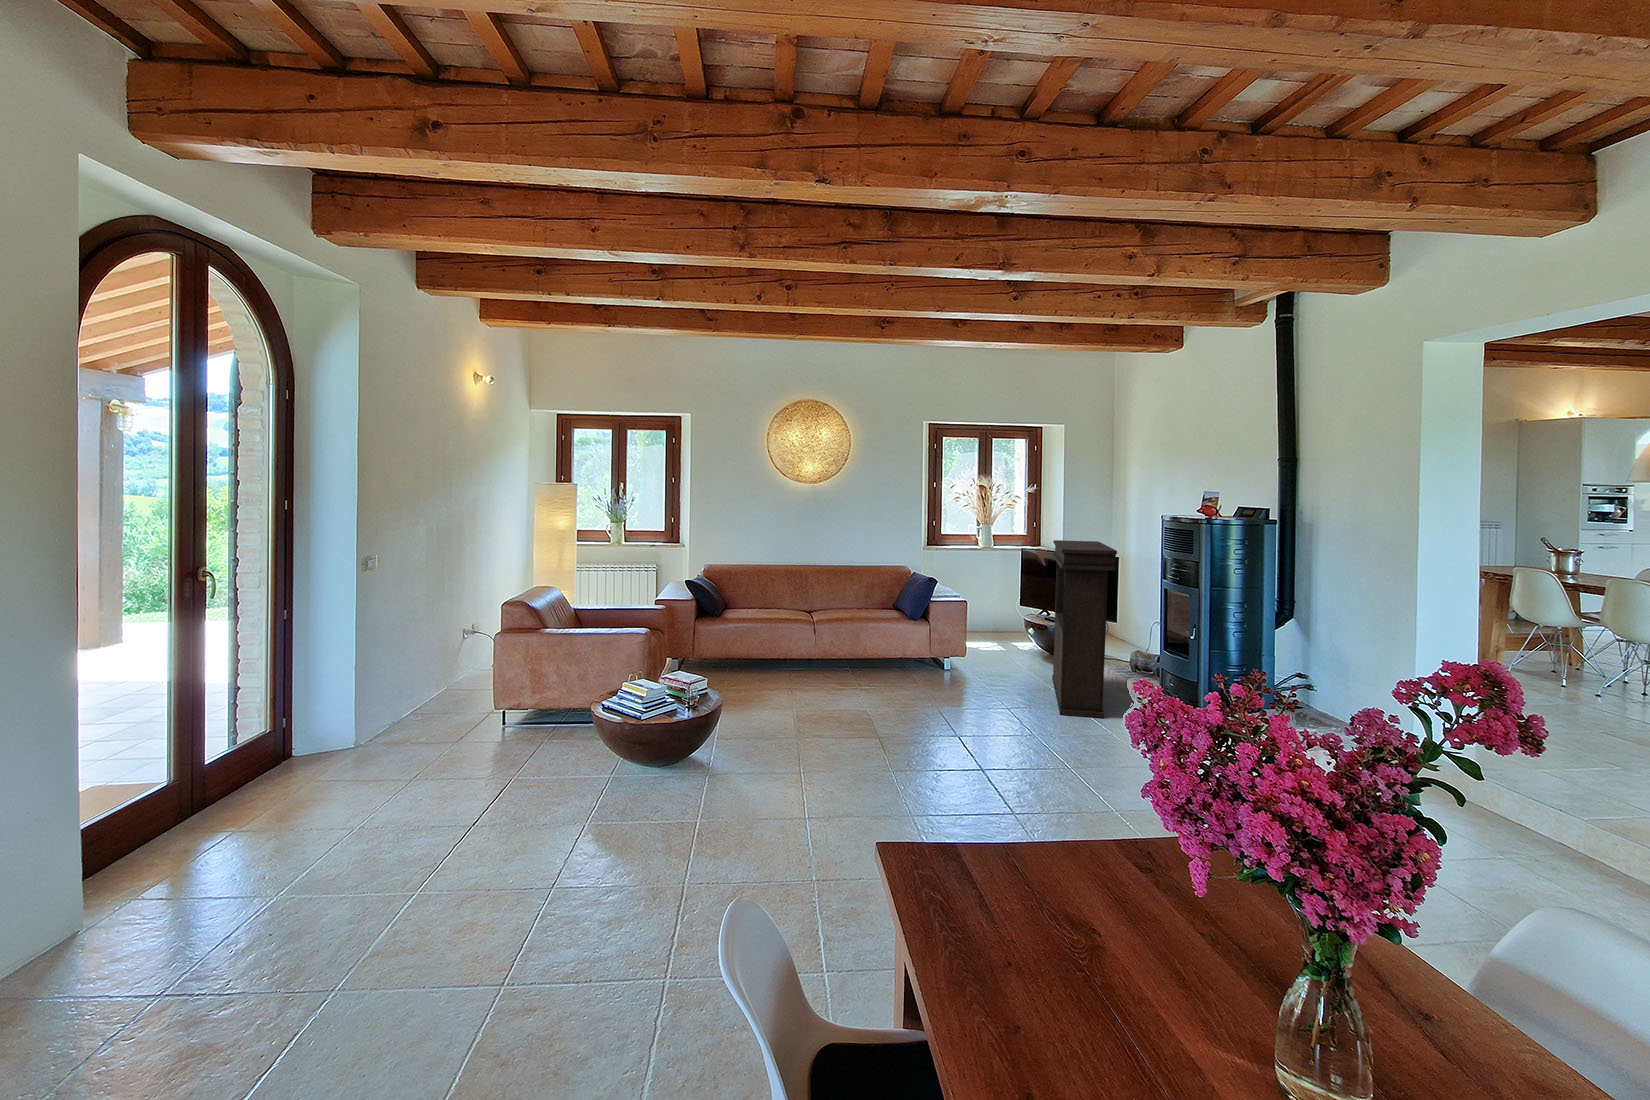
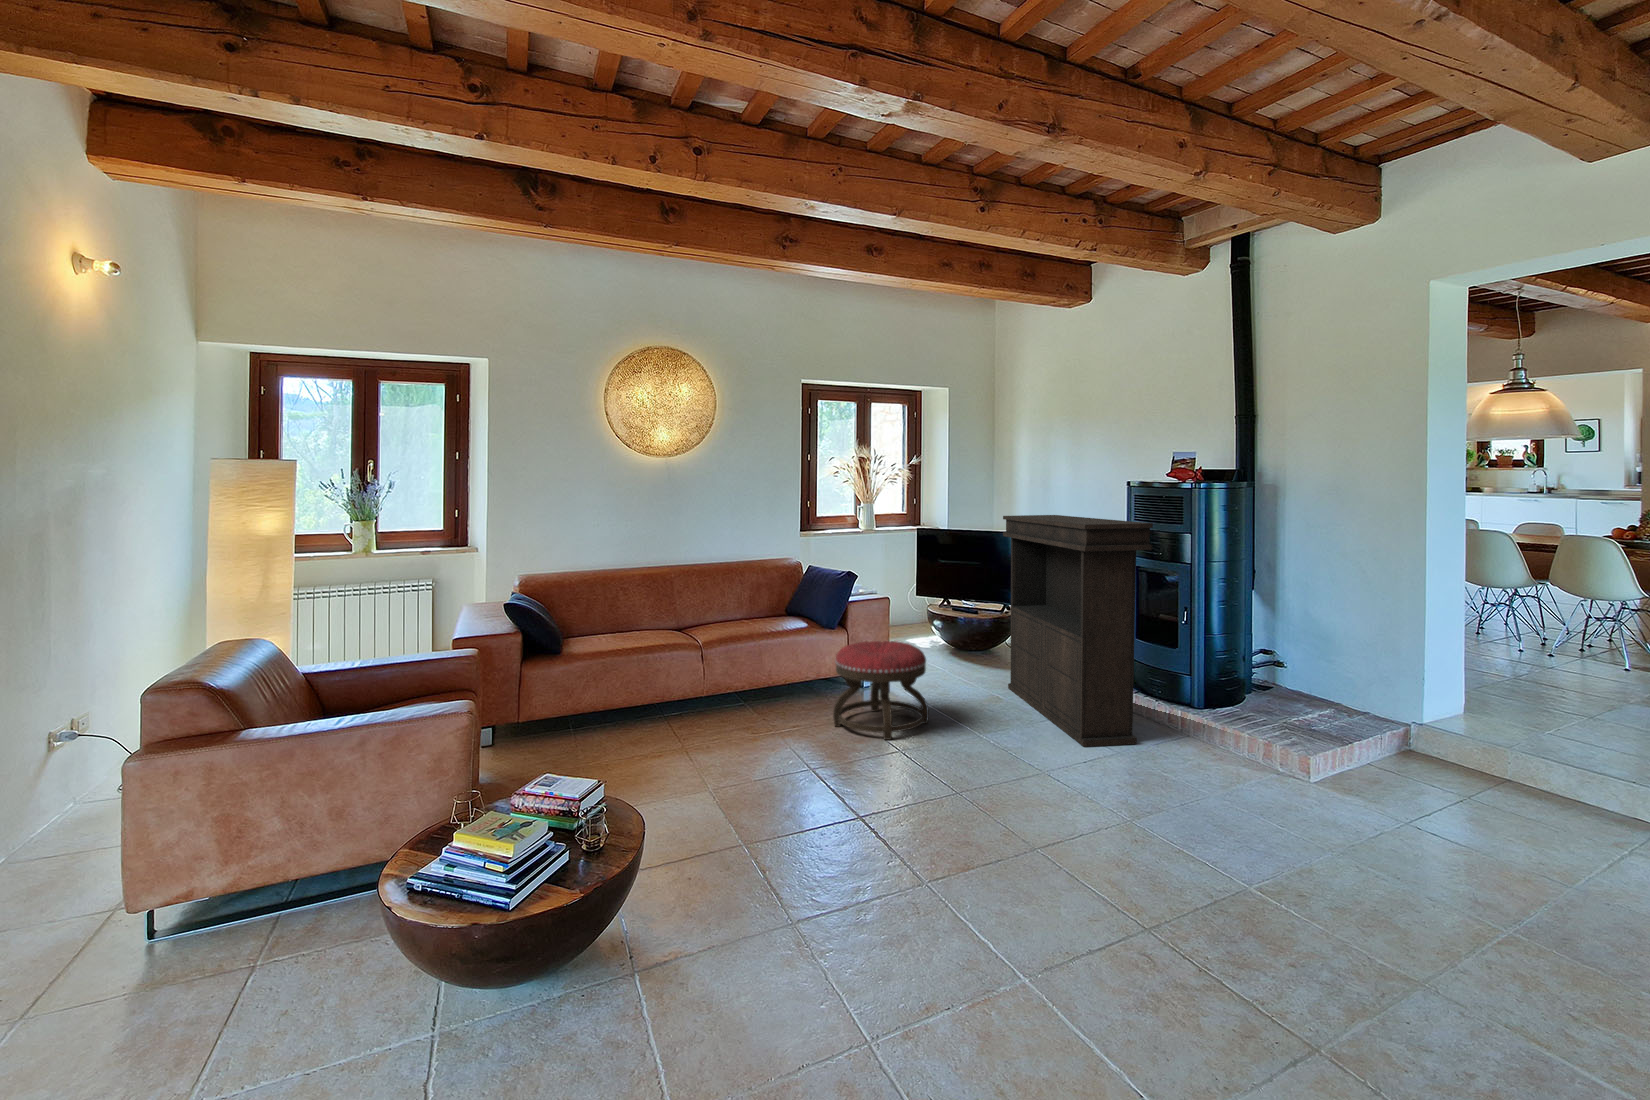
ottoman: none [893,628,963,696] -> present [833,641,929,740]

